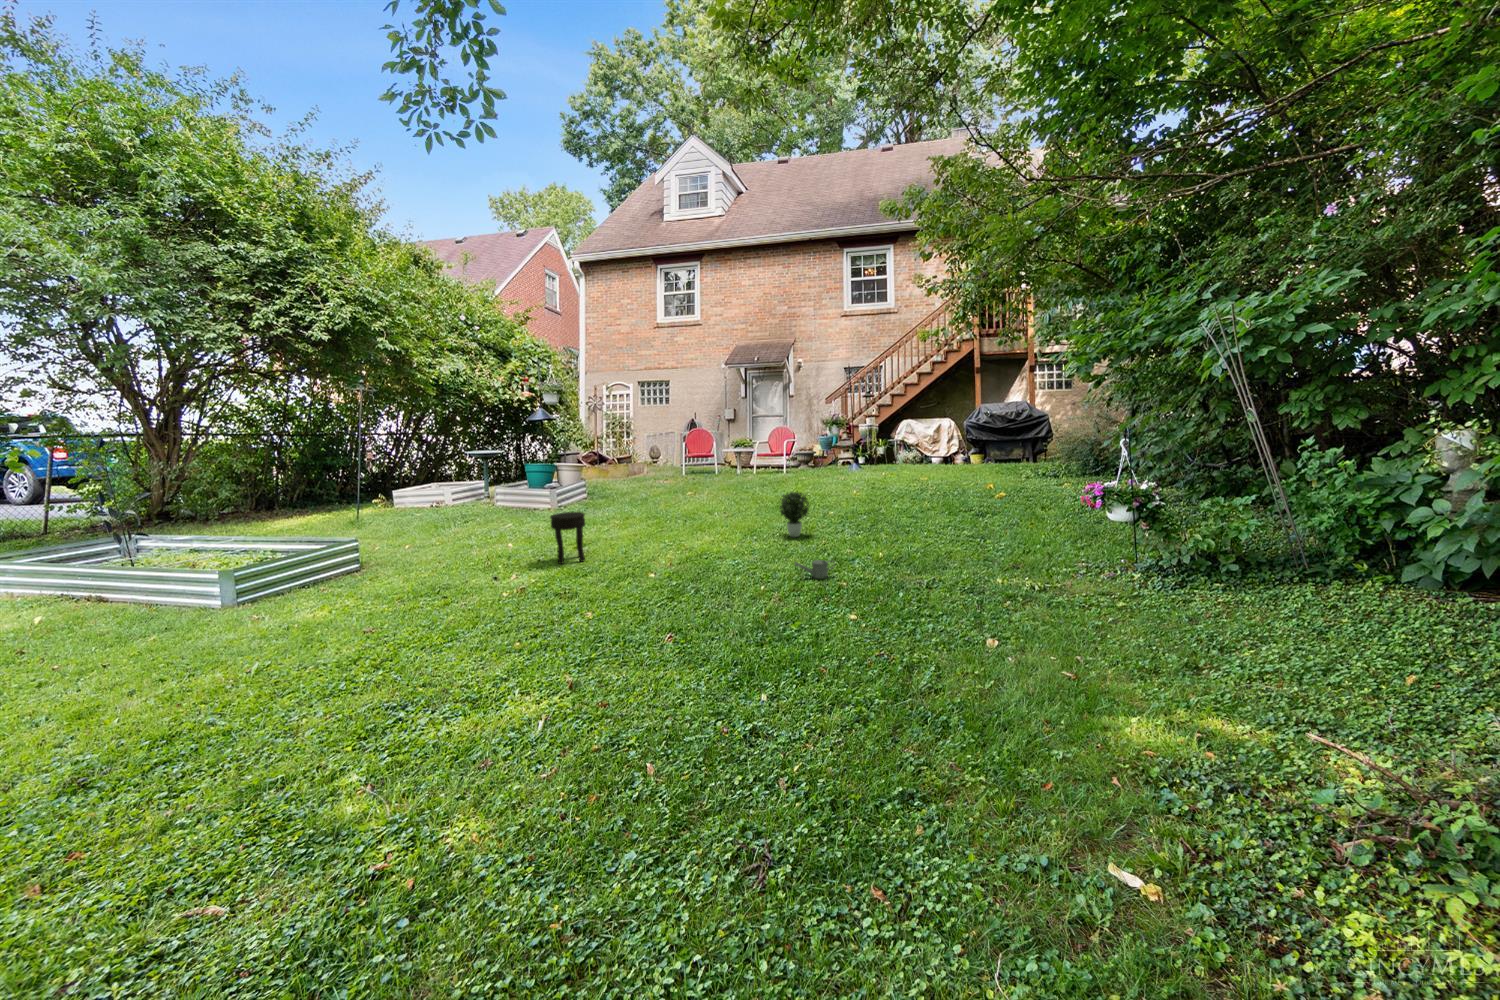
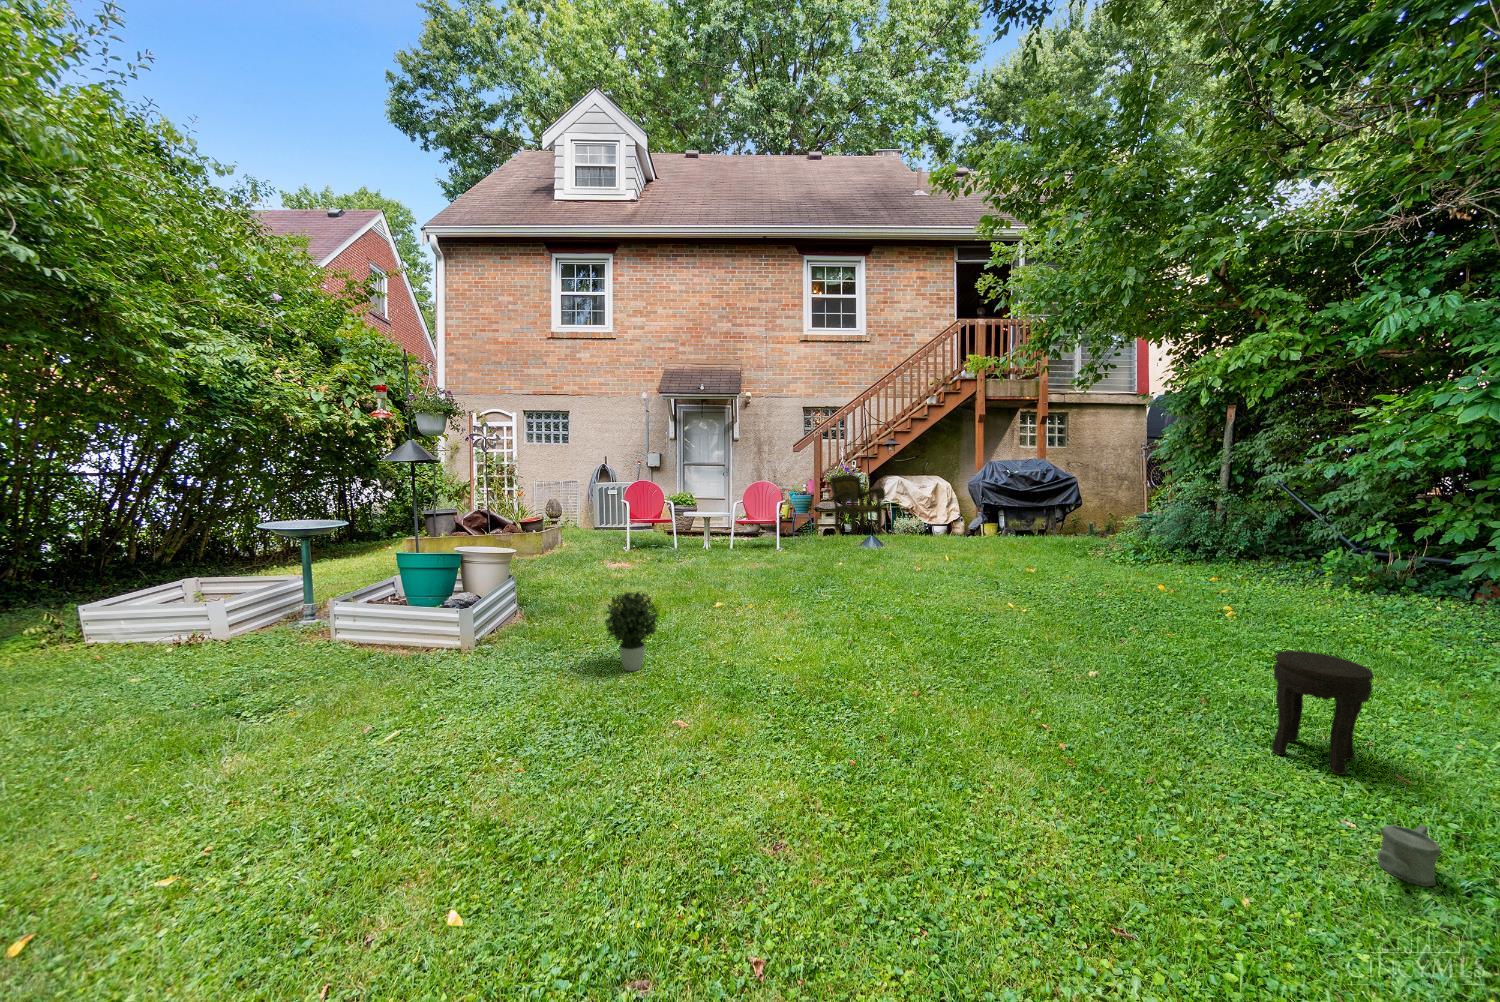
armchair: none [841,426,879,472] -> present [830,475,886,534]
potted plant: present [780,492,809,537] -> present [605,592,659,671]
side table: present [550,512,585,564] -> present [1272,650,1374,775]

